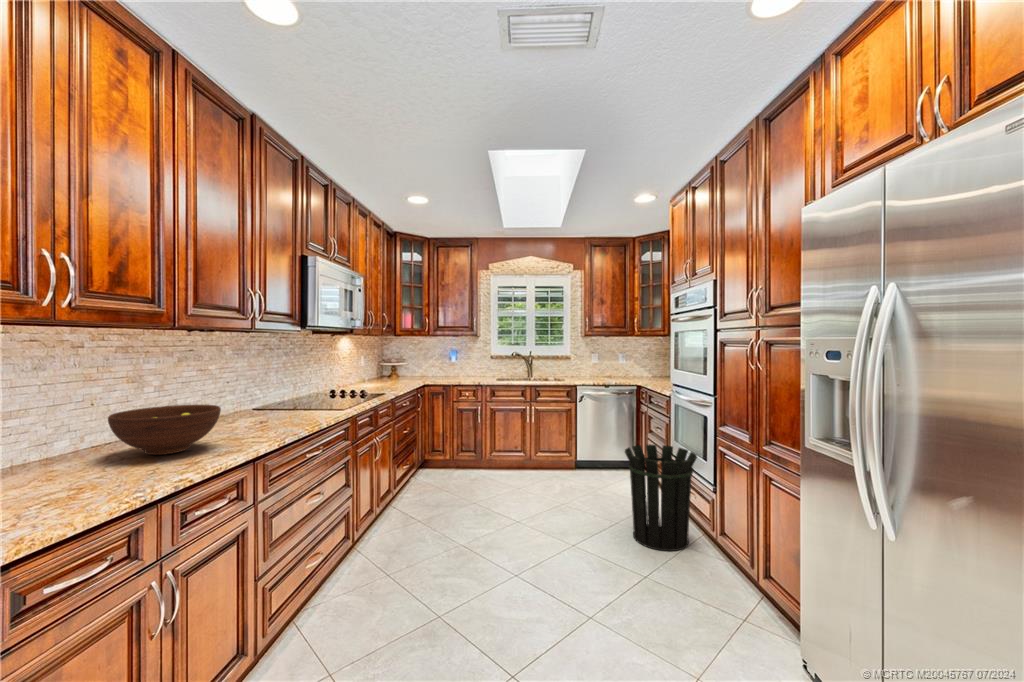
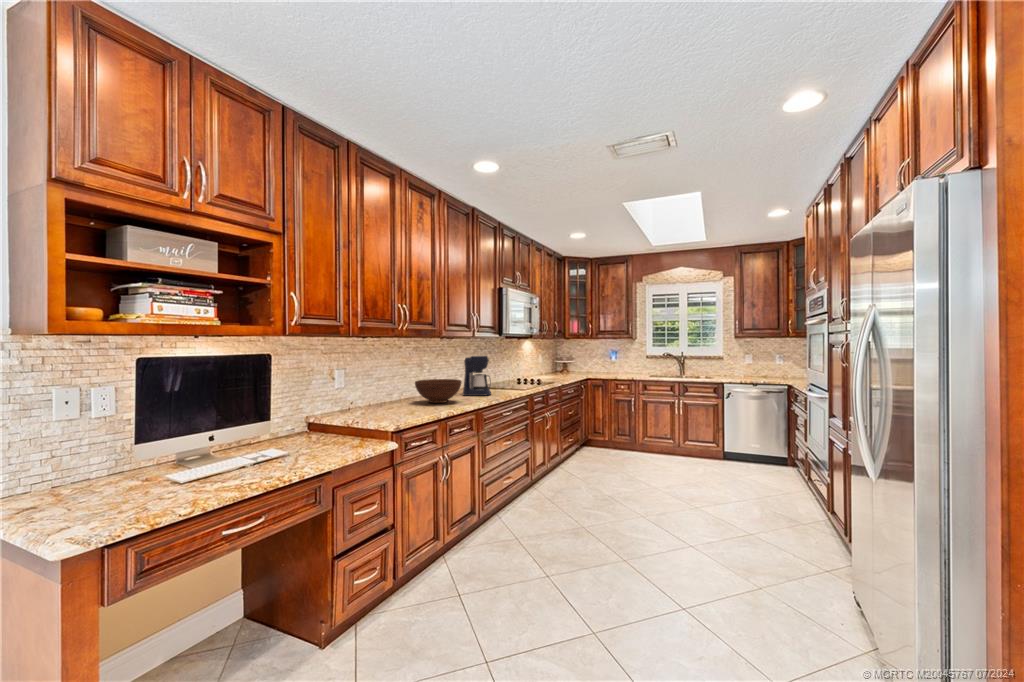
coffee maker: none [230,360,286,429] -> present [463,356,491,396]
waste bin: present [625,445,697,551] -> none [746,433,816,522]

